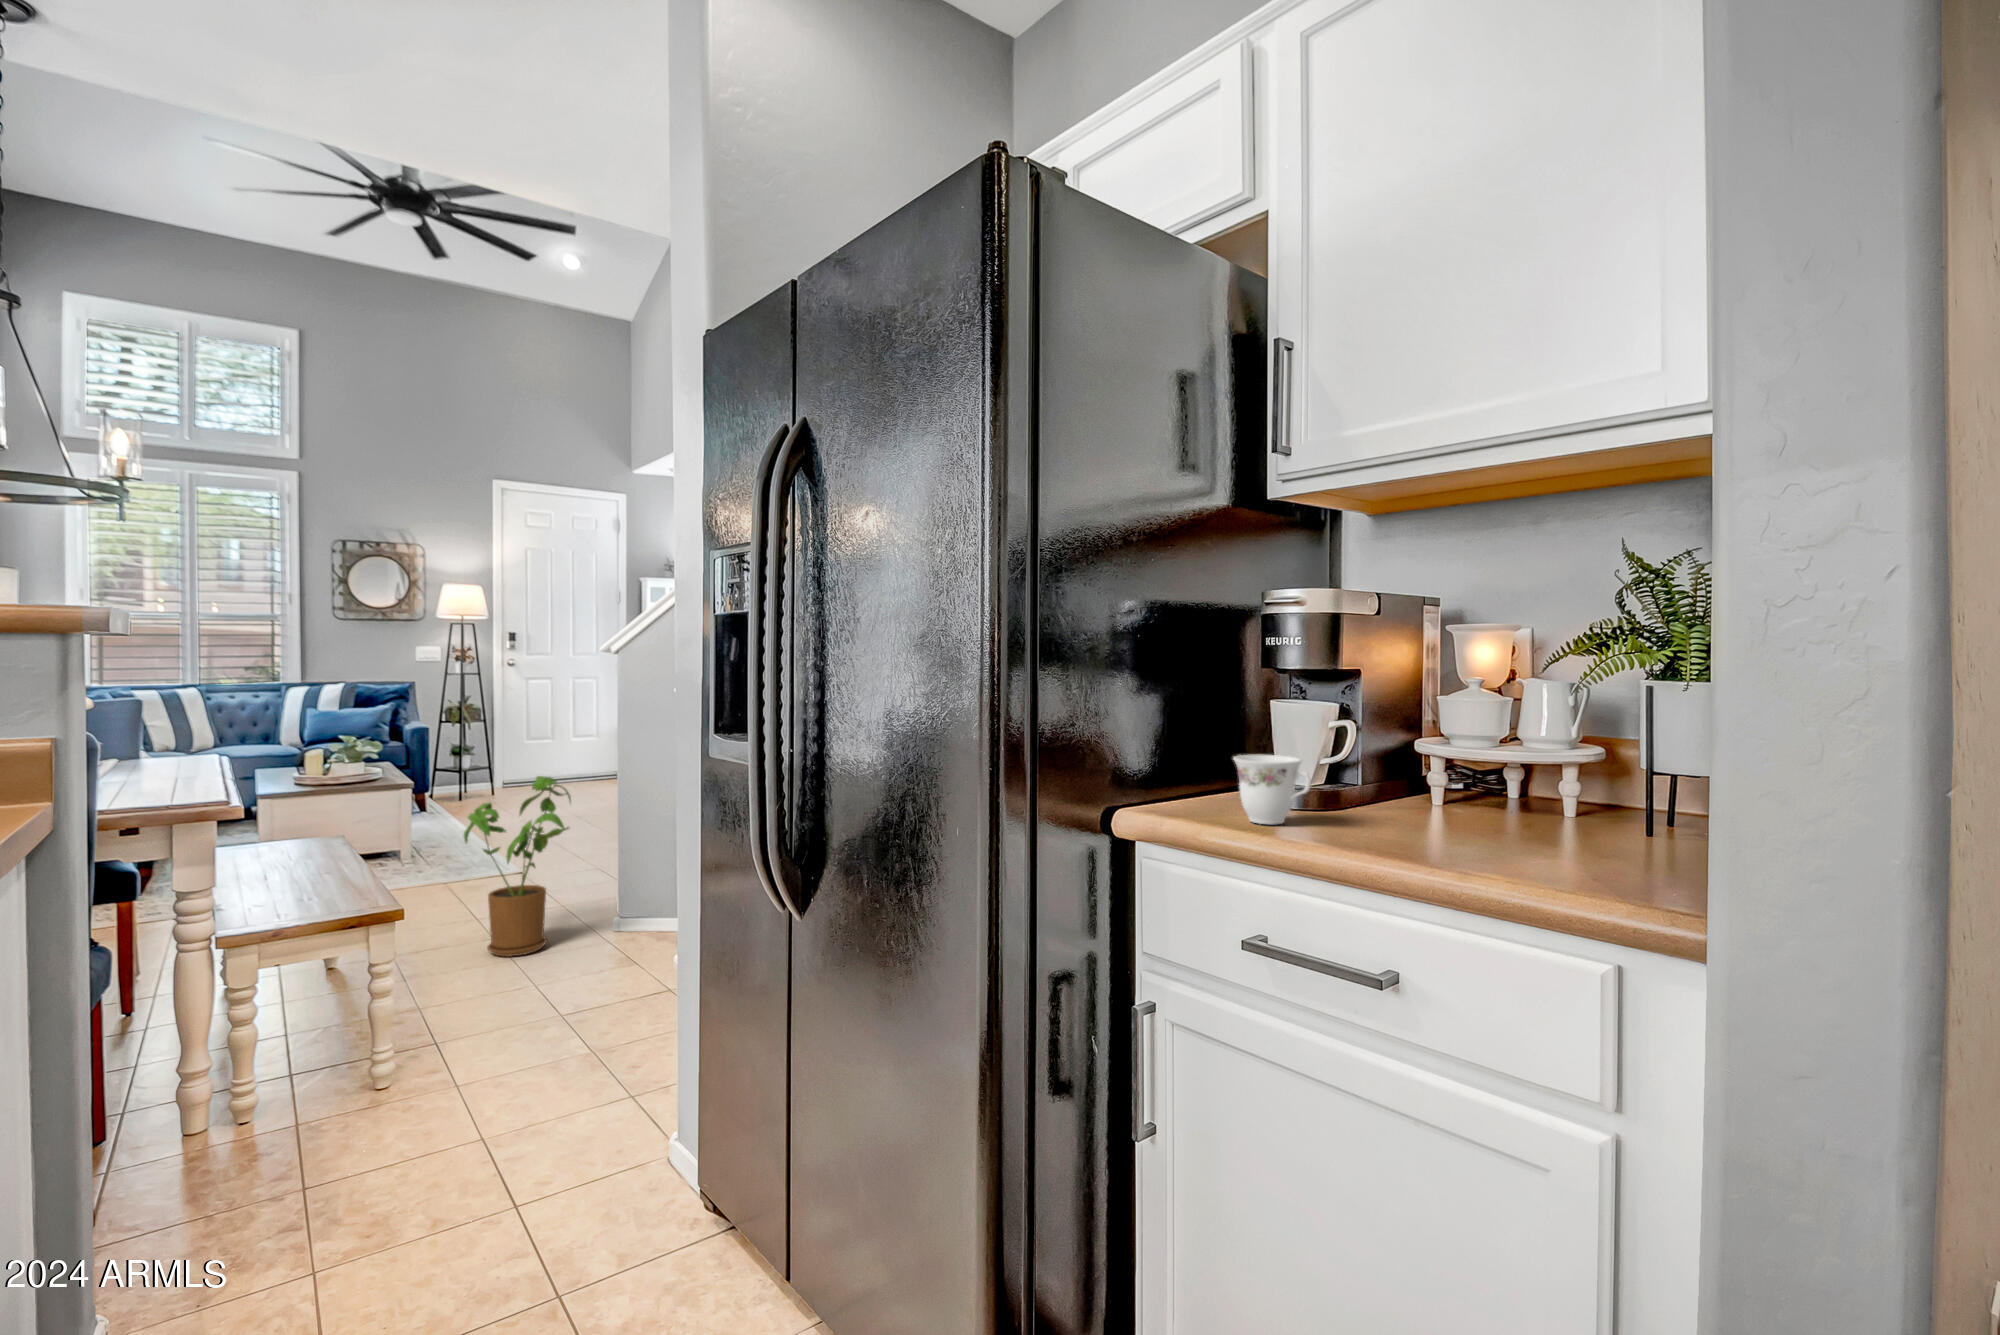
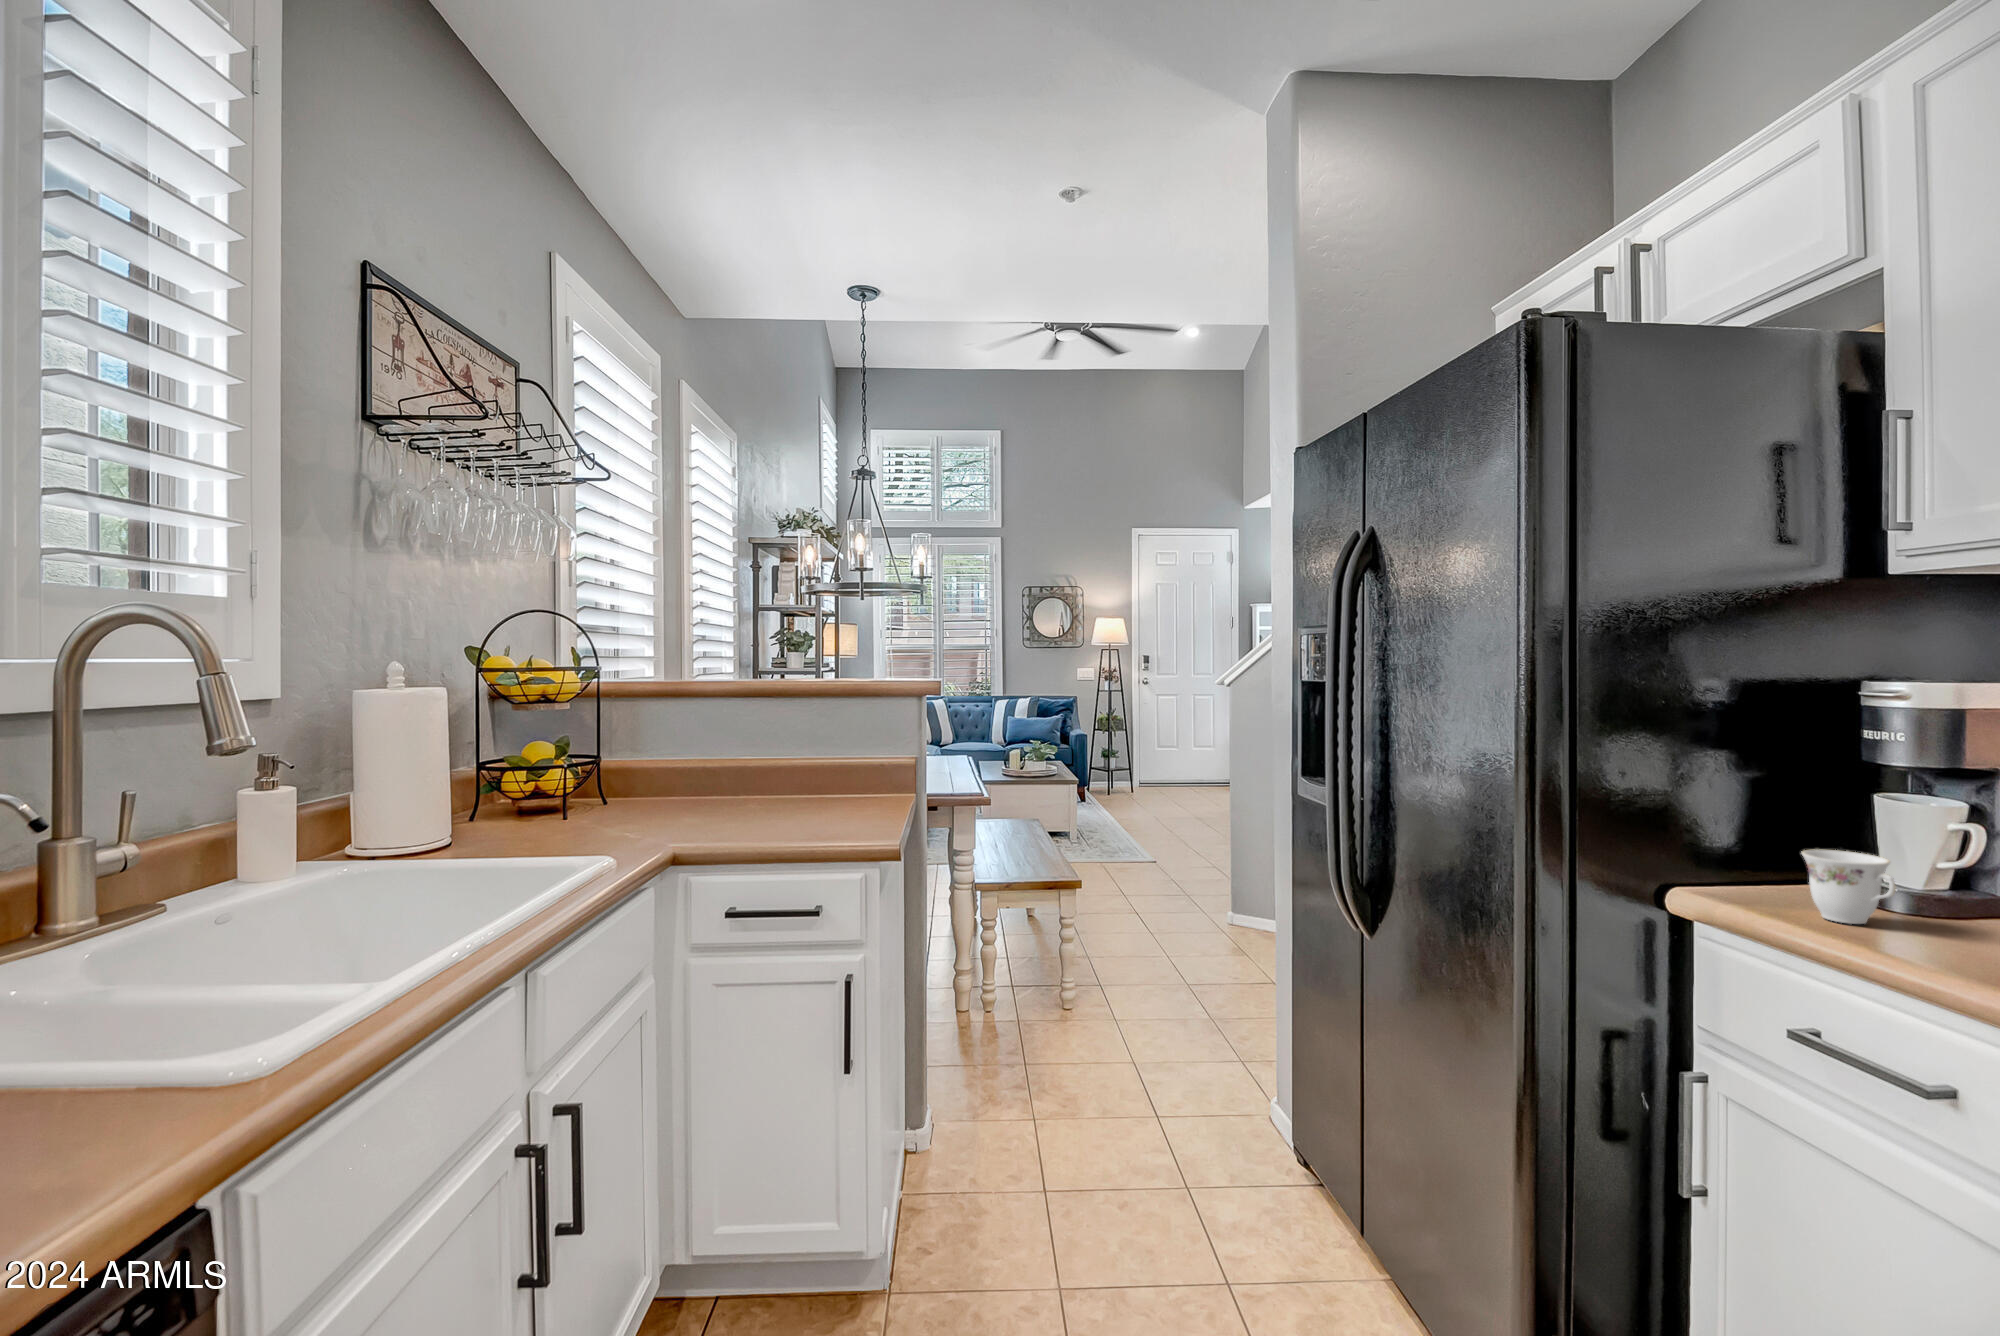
house plant: present [463,776,571,957] -> none [1116,787,1194,932]

